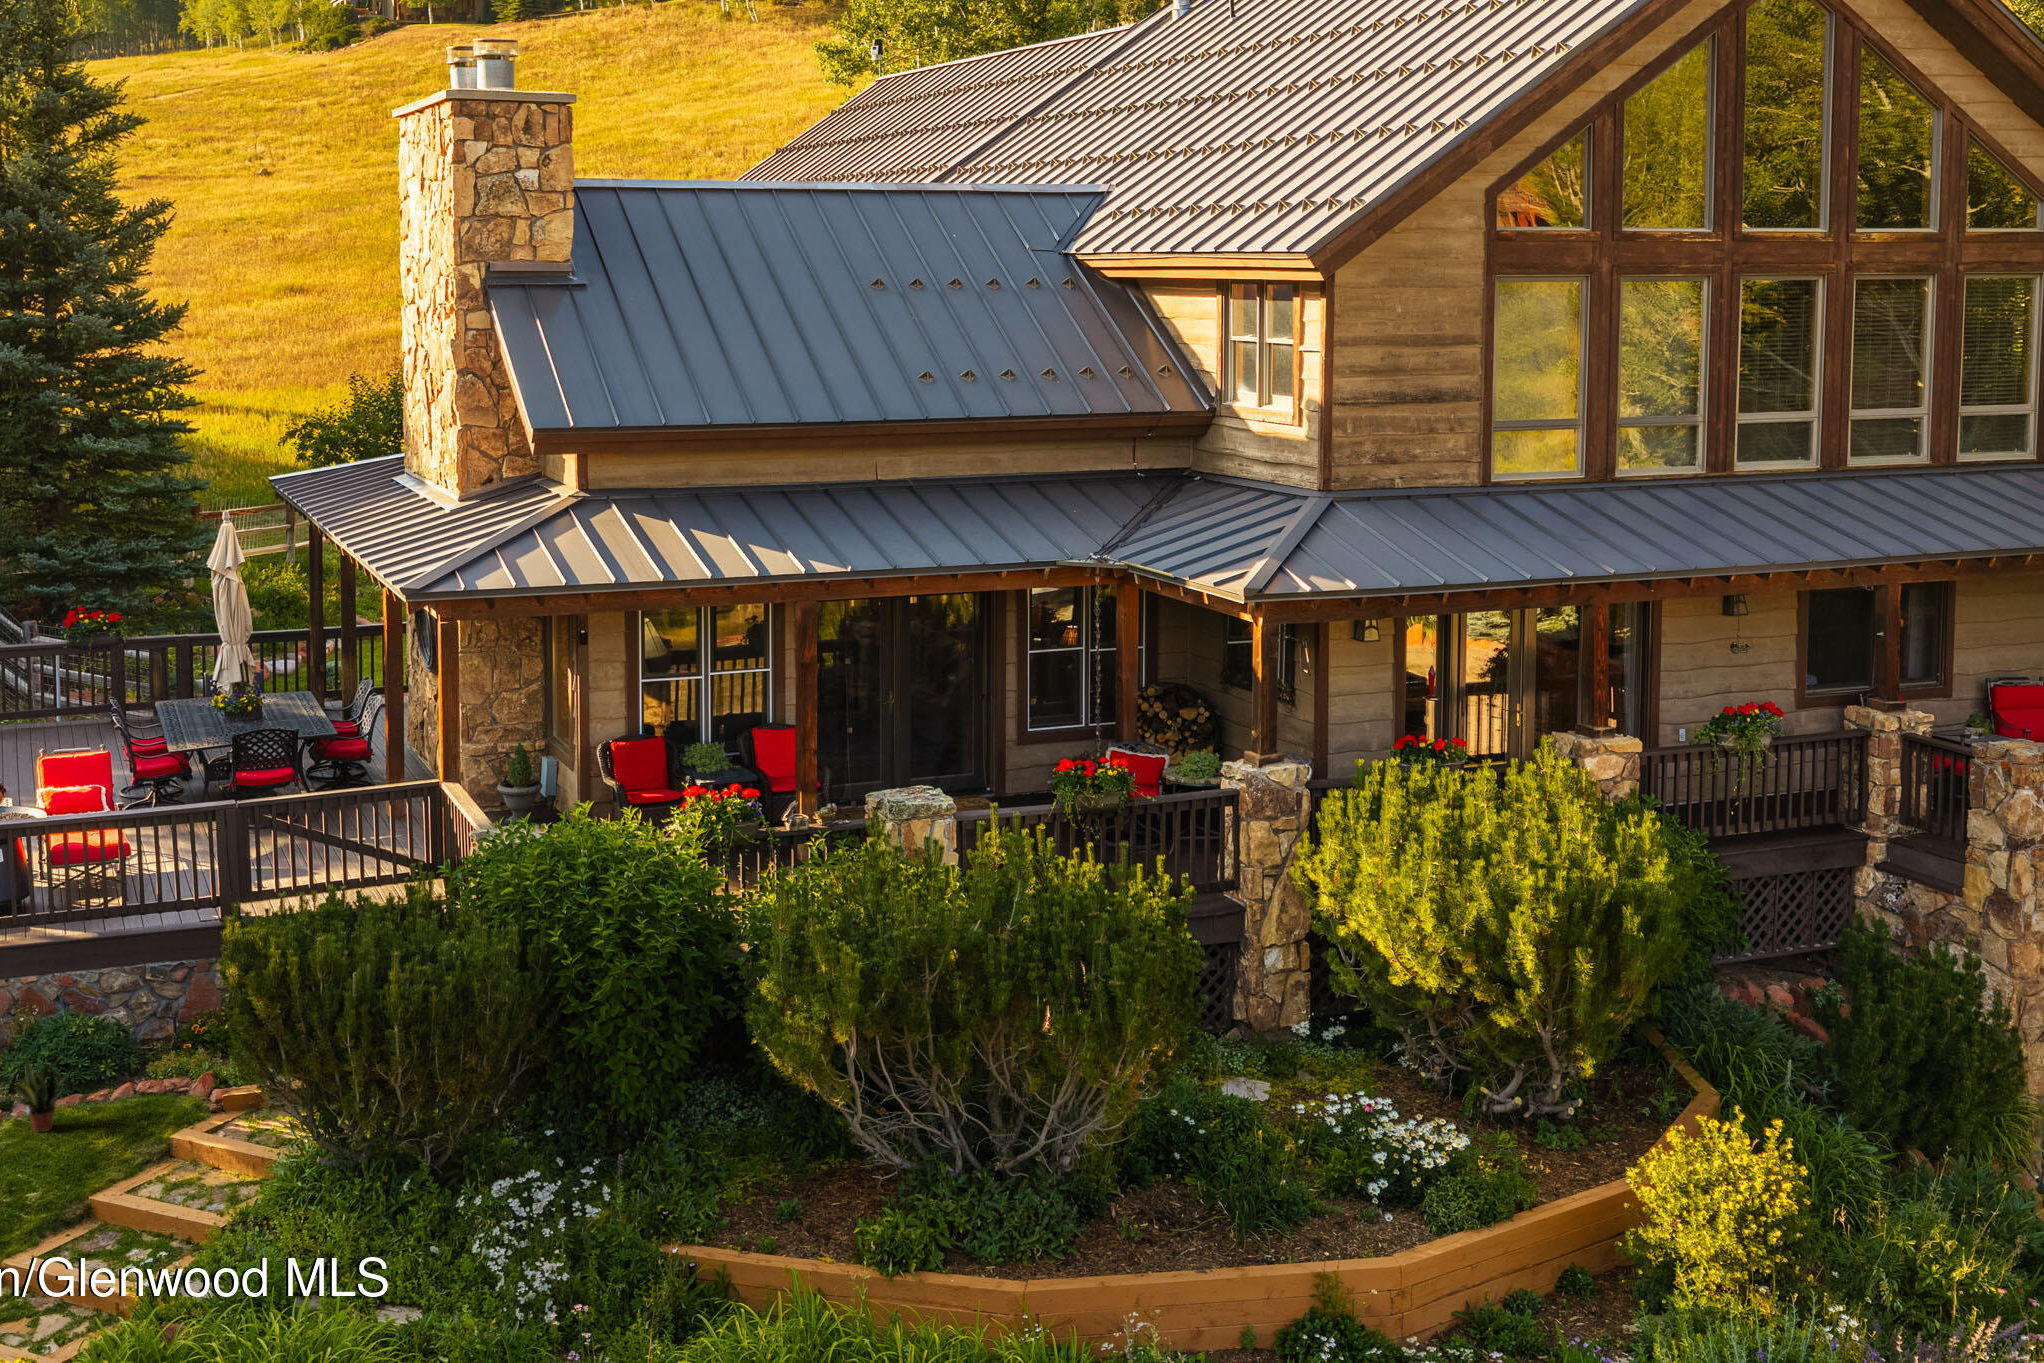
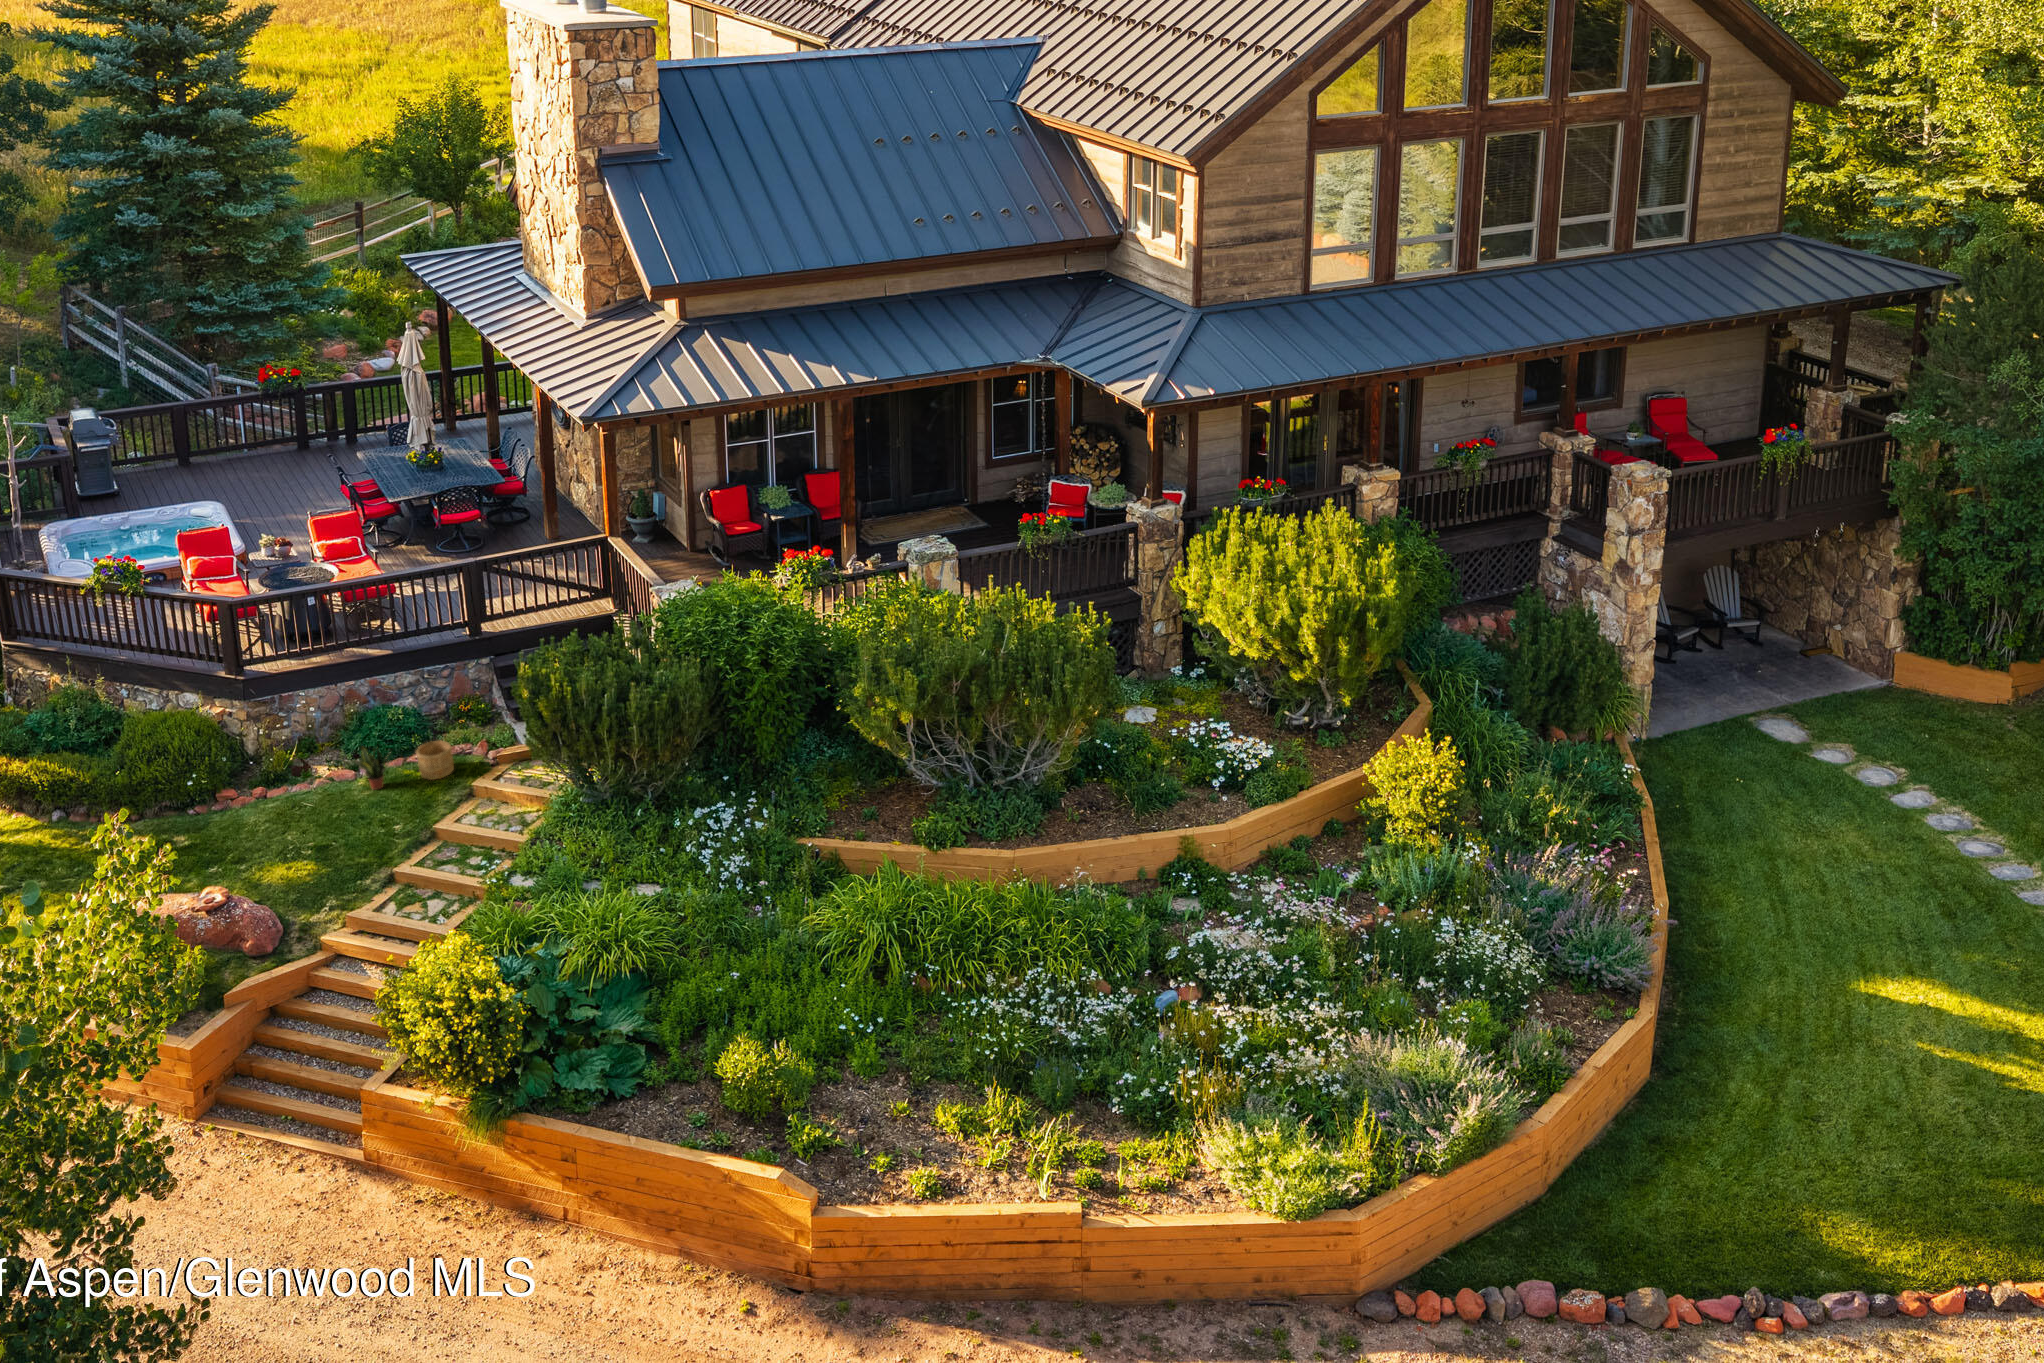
wooden bucket: none [108,1062,165,1123] -> present [416,740,454,780]

